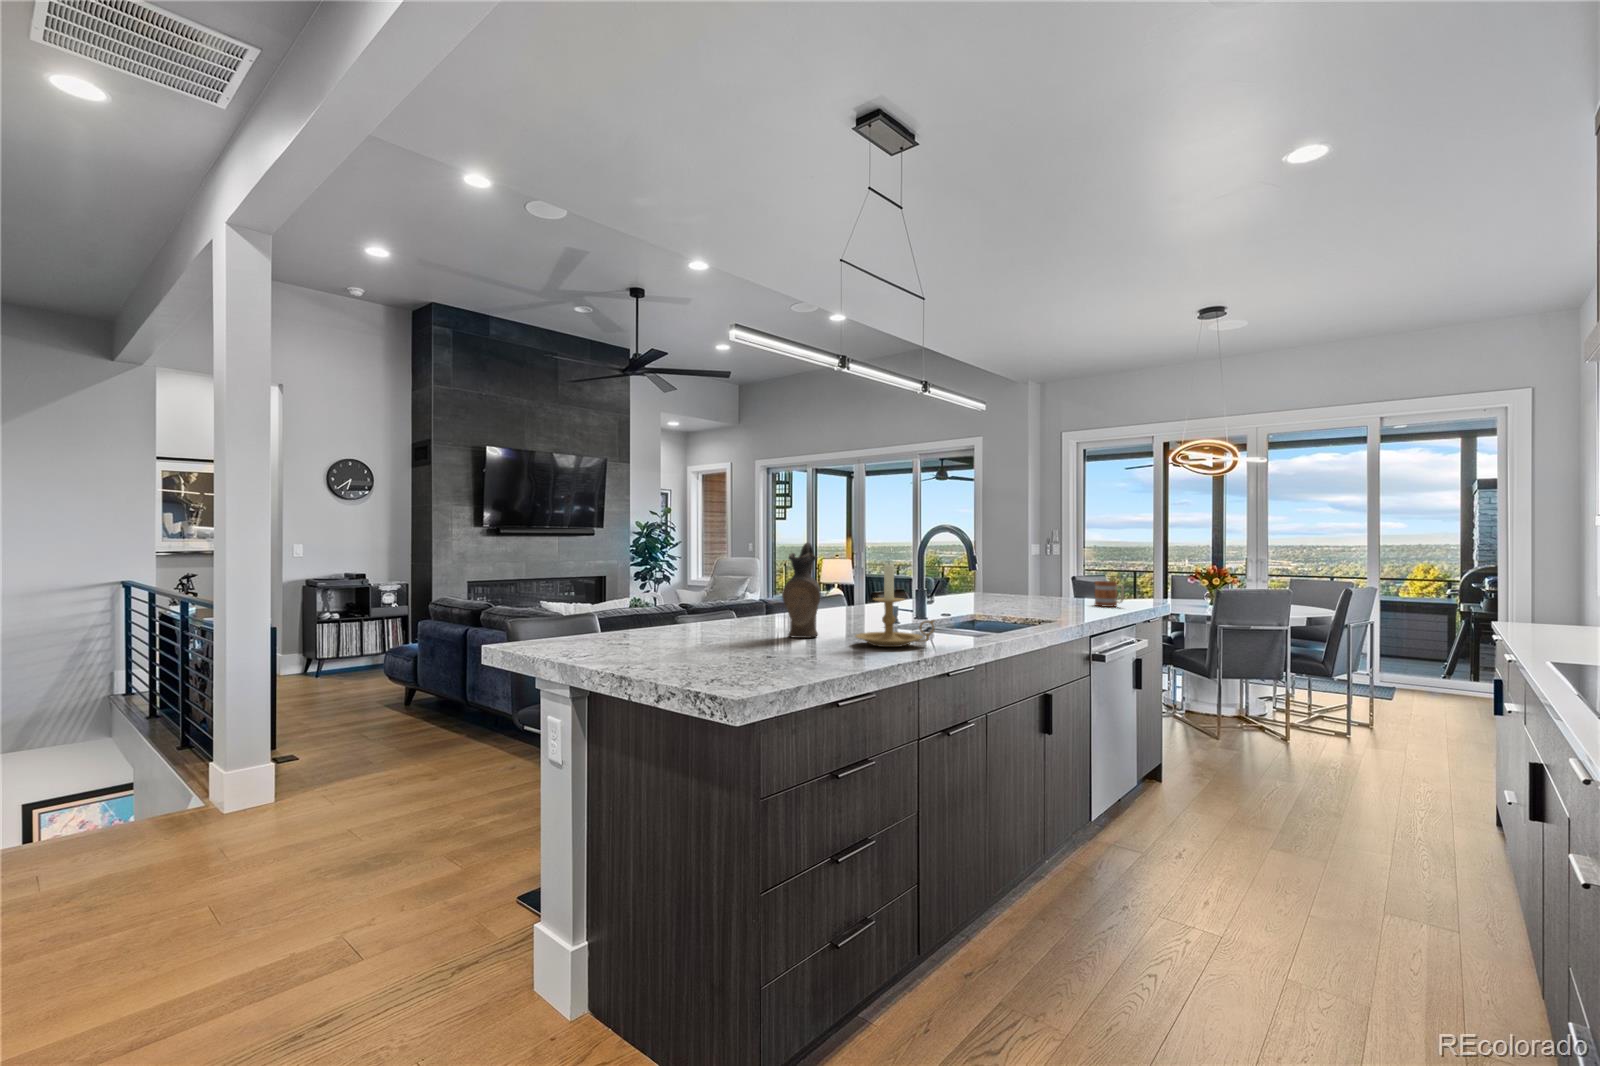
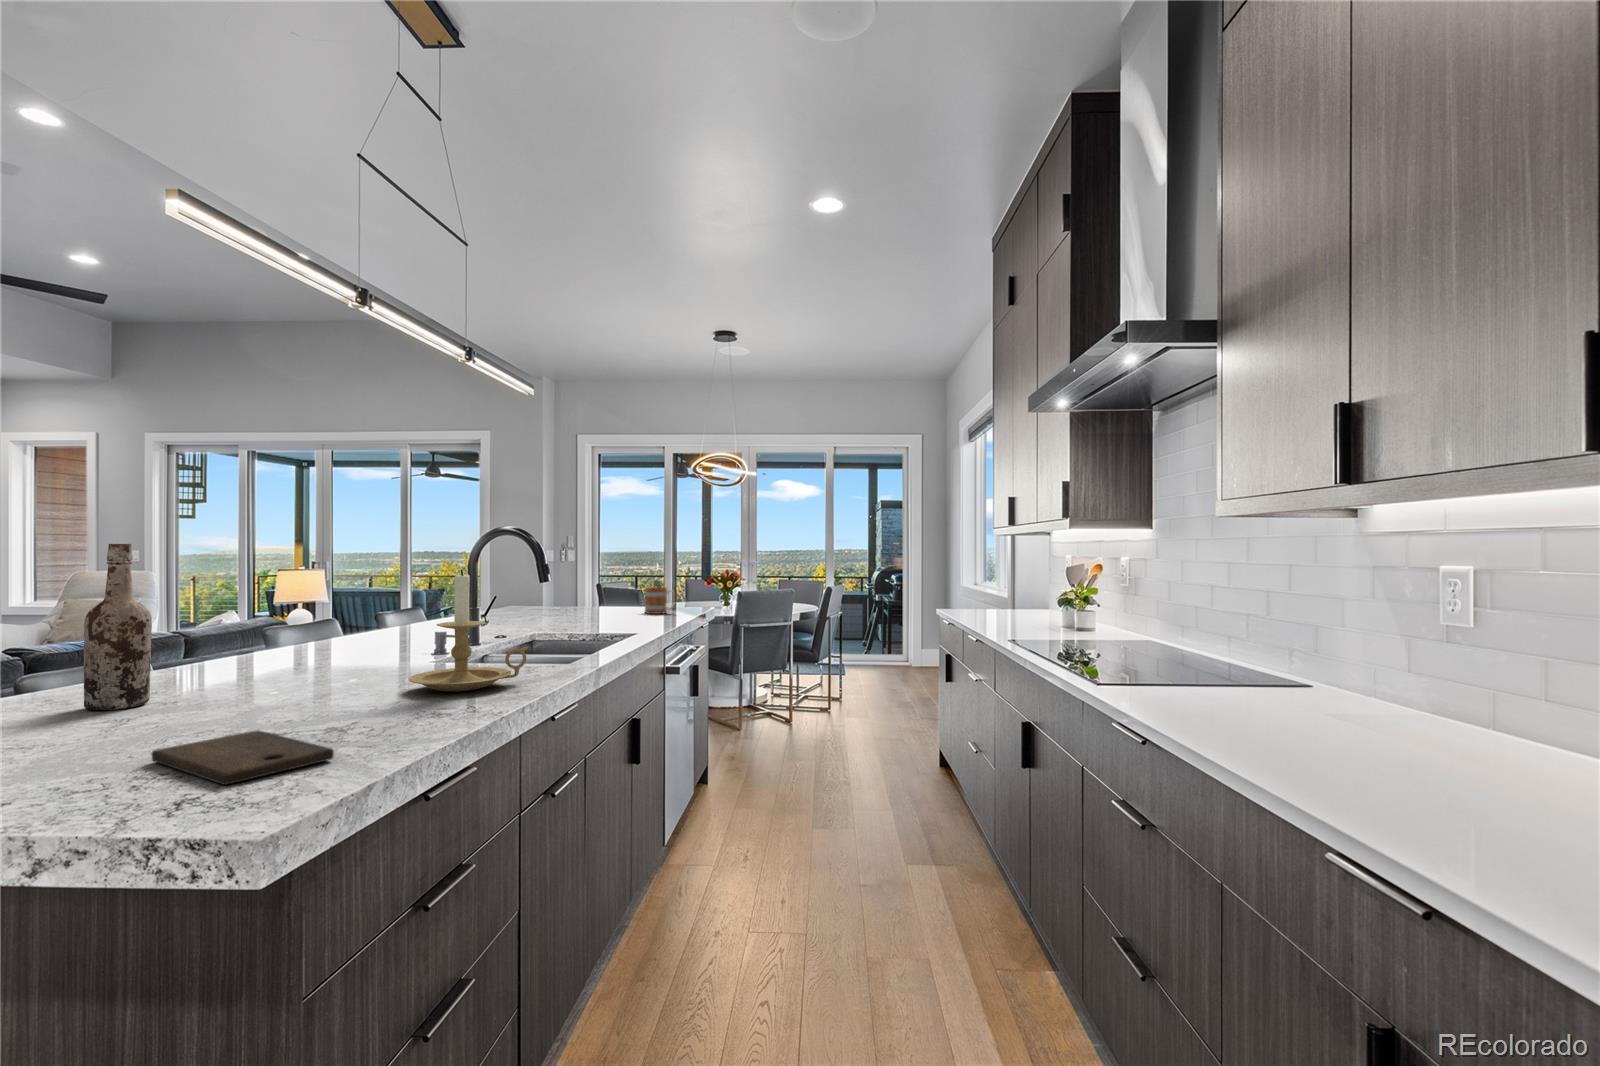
wine bottle: none [694,541,723,637] -> present [84,544,152,710]
ceramic pitcher: present [782,543,821,638] -> none [274,546,344,692]
cutting board: none [711,653,789,676] -> present [152,730,334,785]

